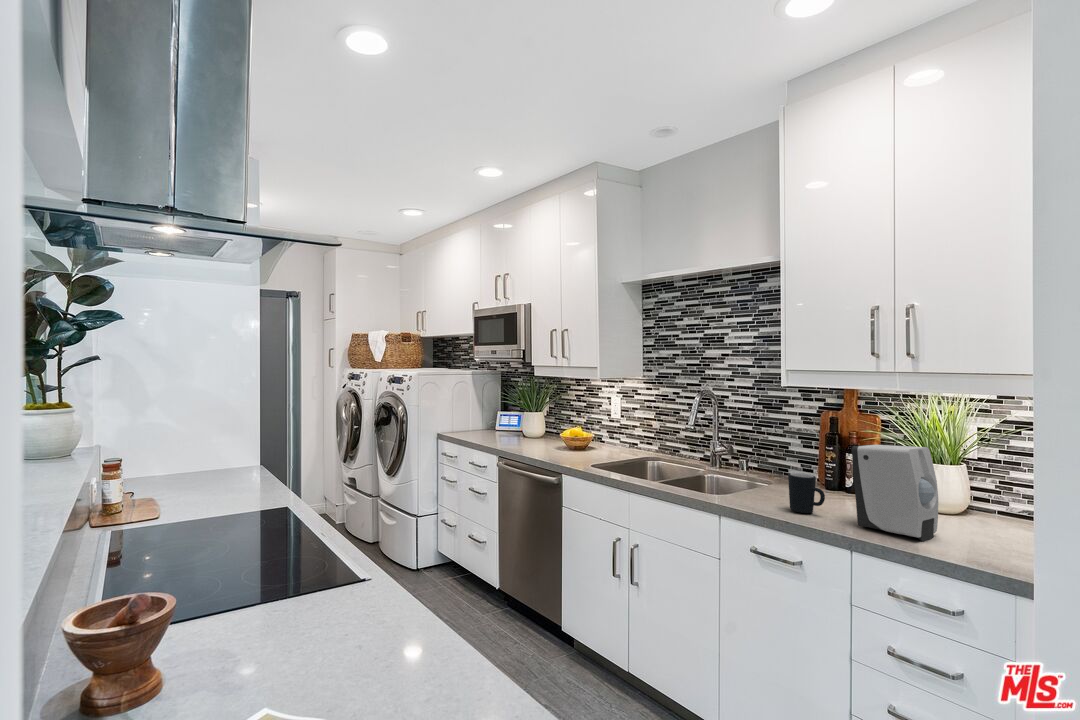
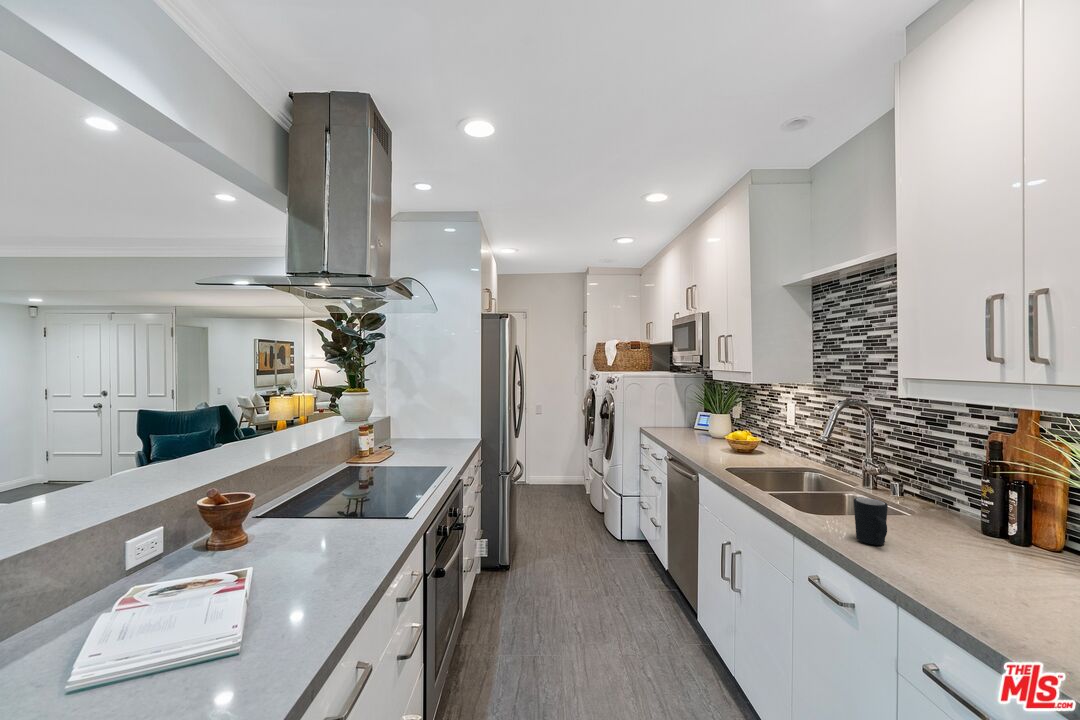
soap dispenser: present [852,445,938,541] -> none [899,474,1007,602]

